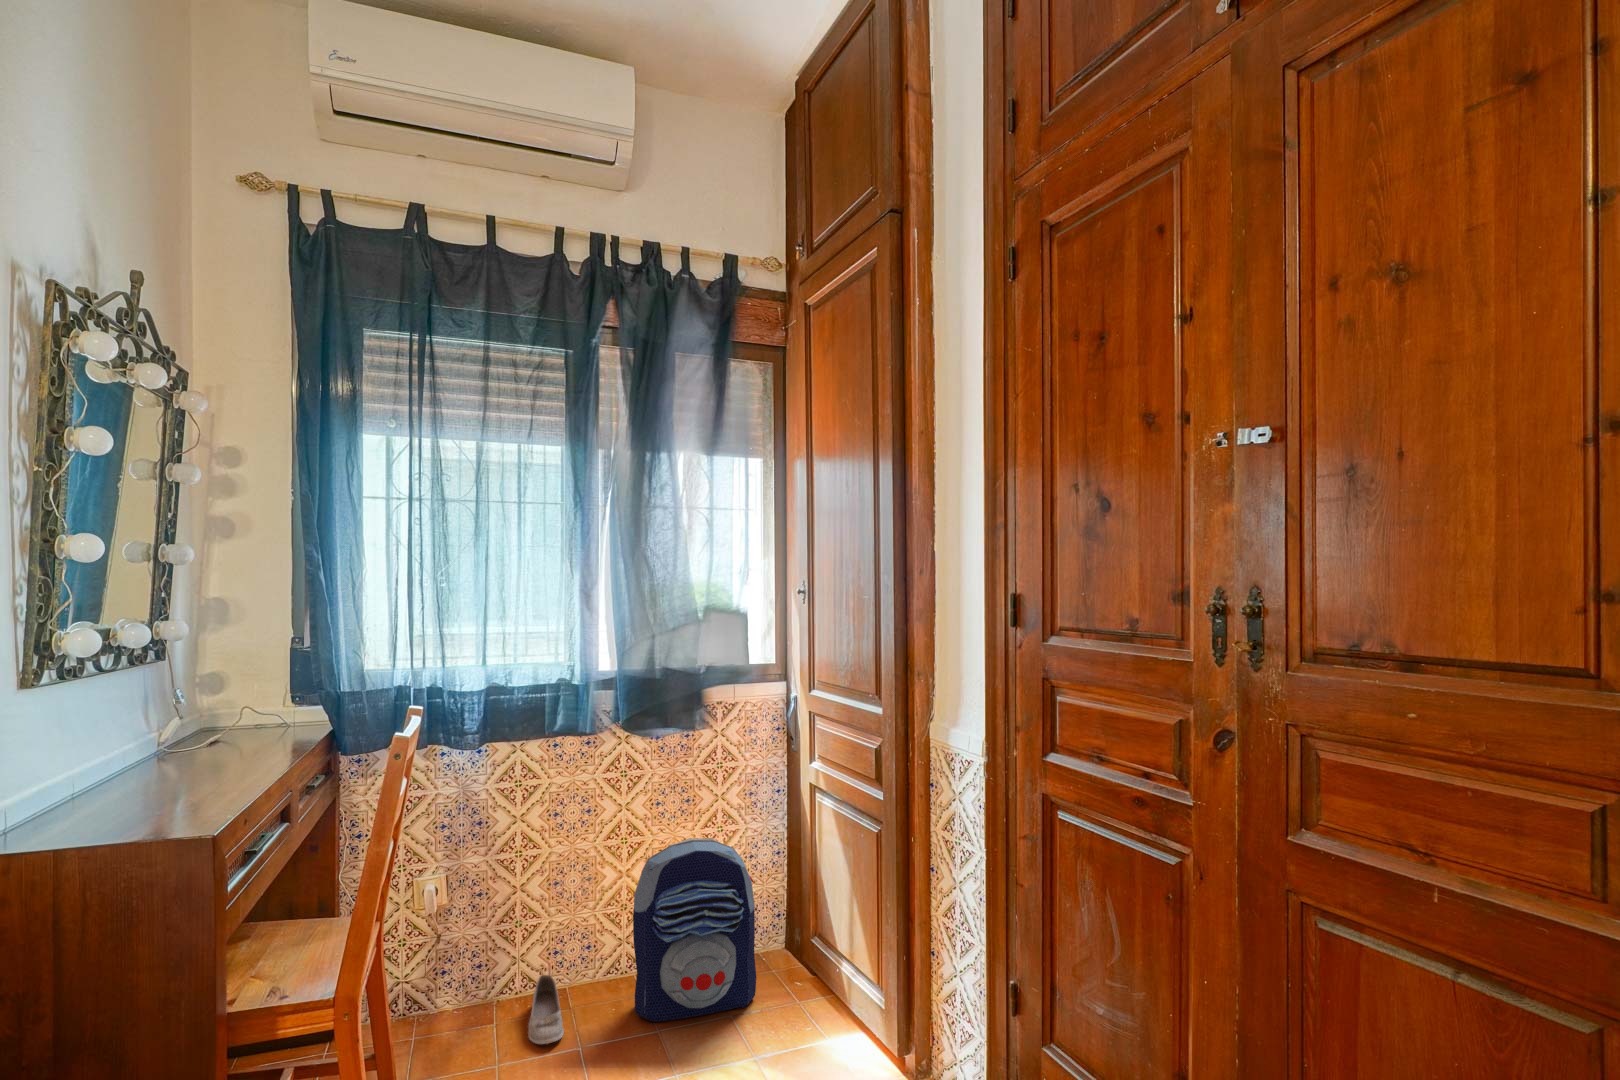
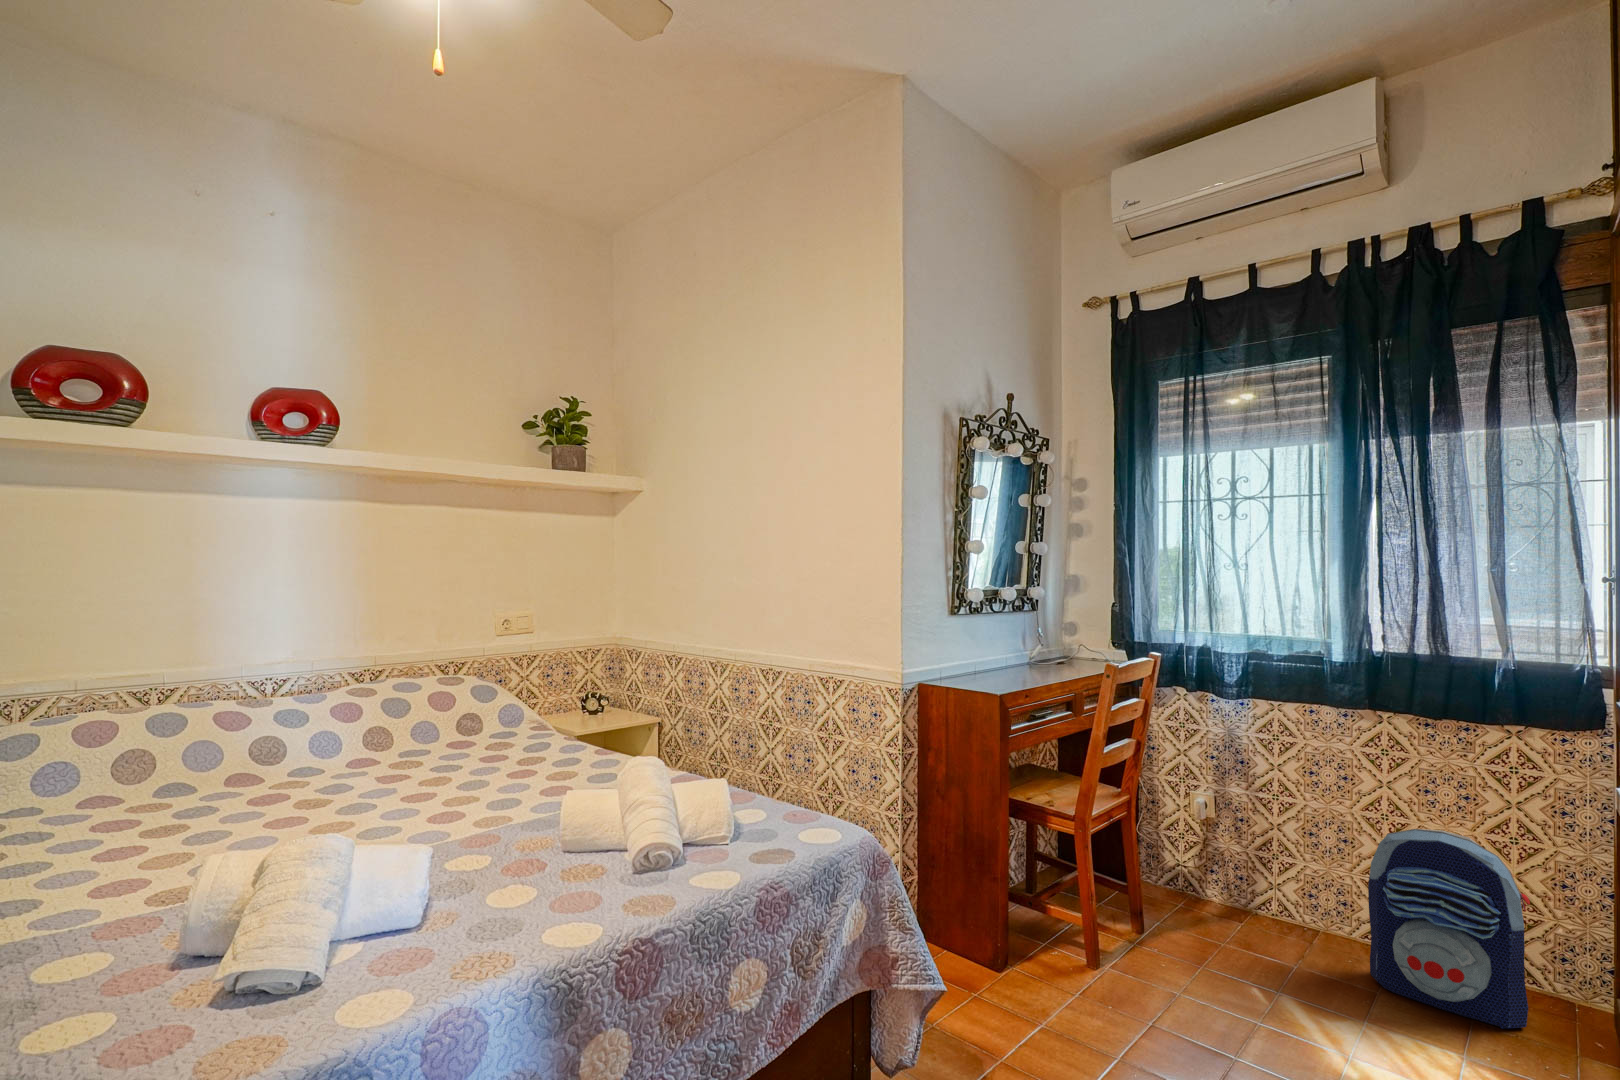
shoe: present [528,975,564,1044] -> none [1264,907,1305,957]

